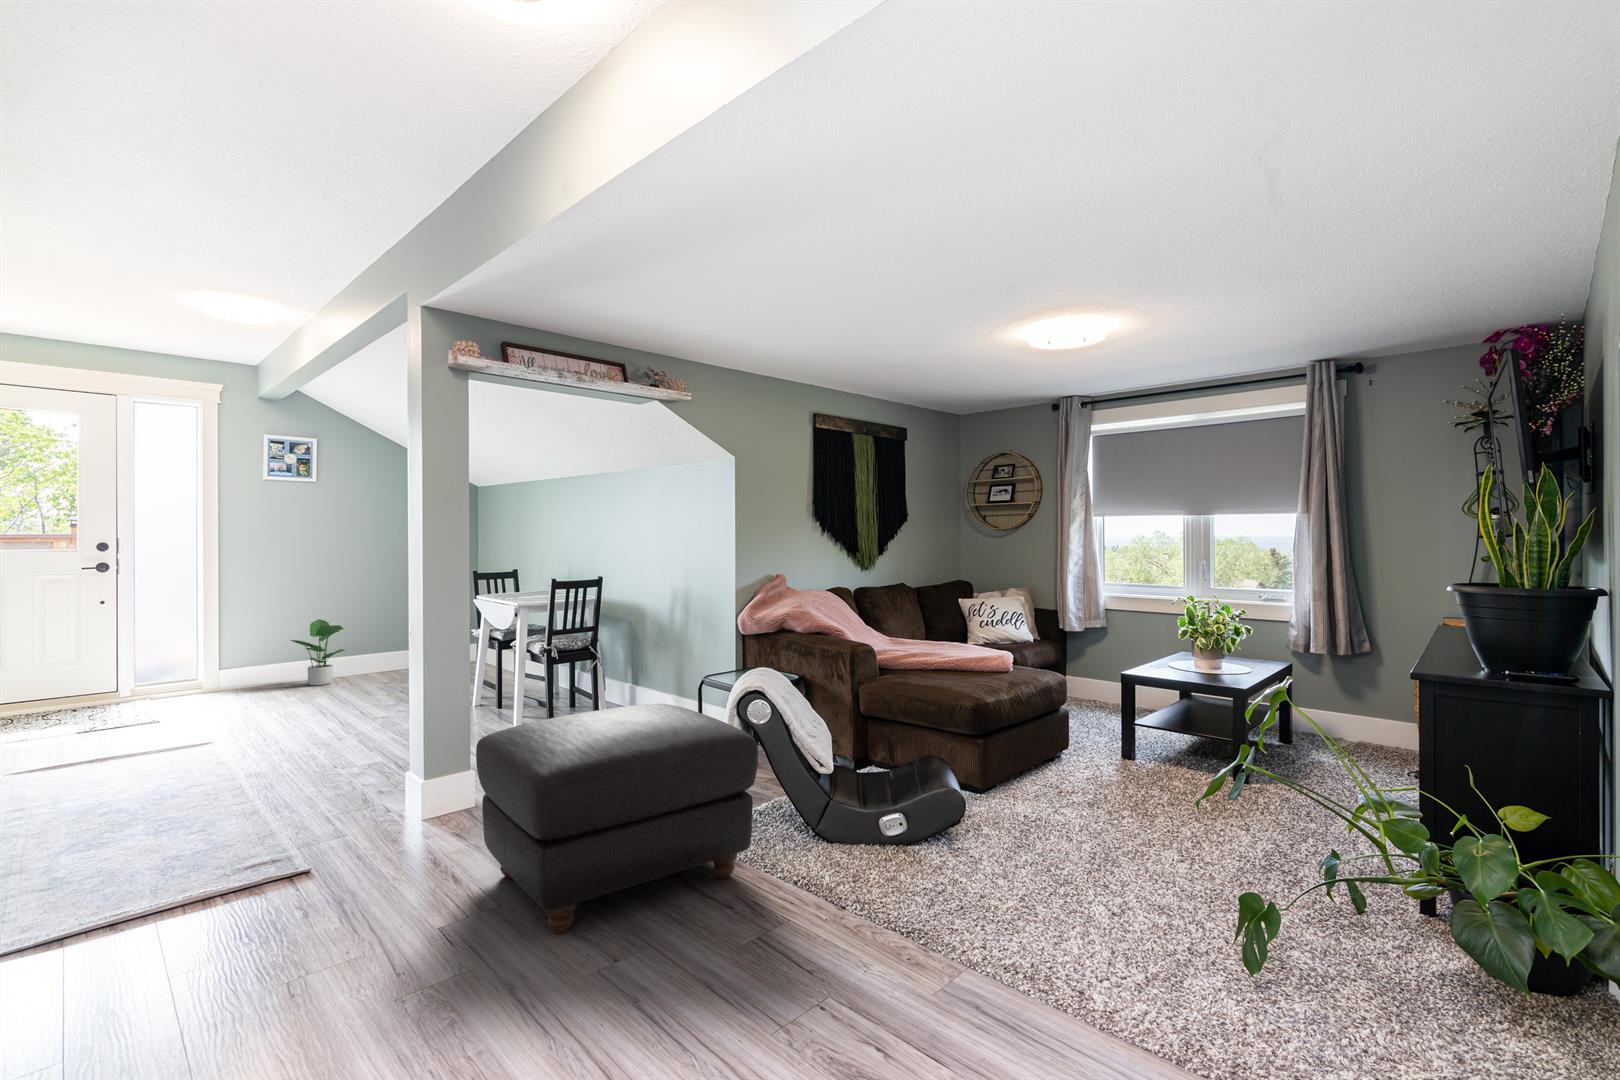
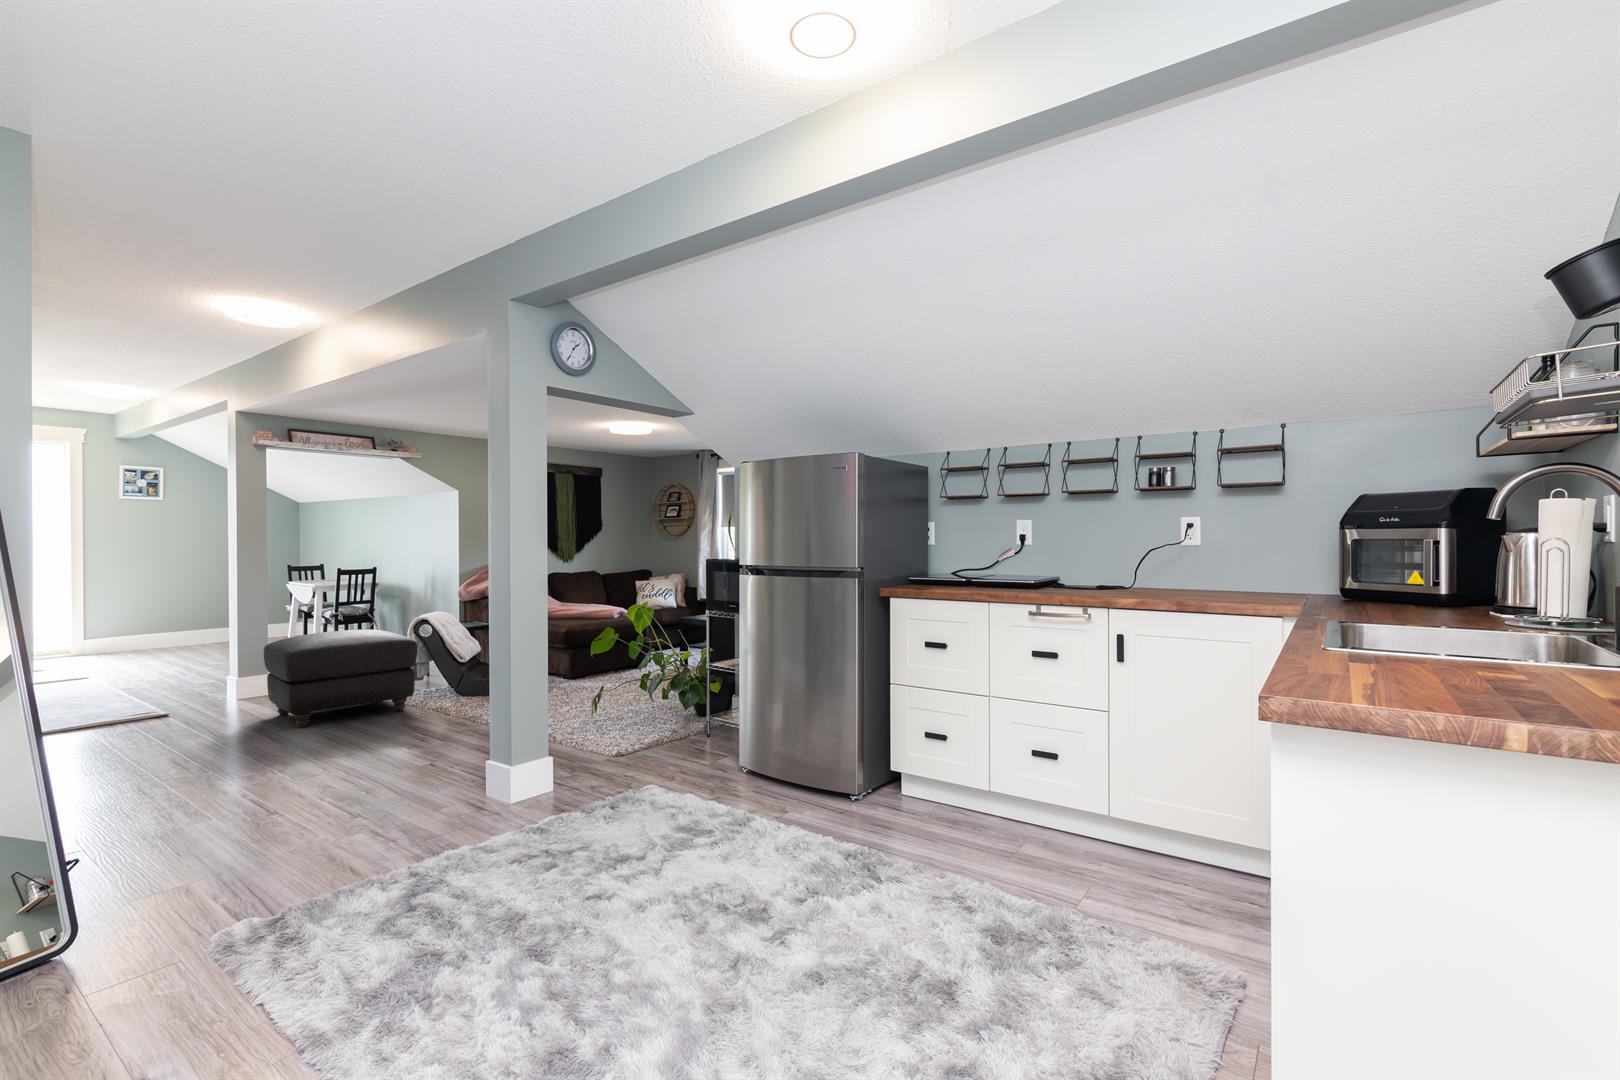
potted plant: present [291,619,345,686] -> none [141,601,188,649]

